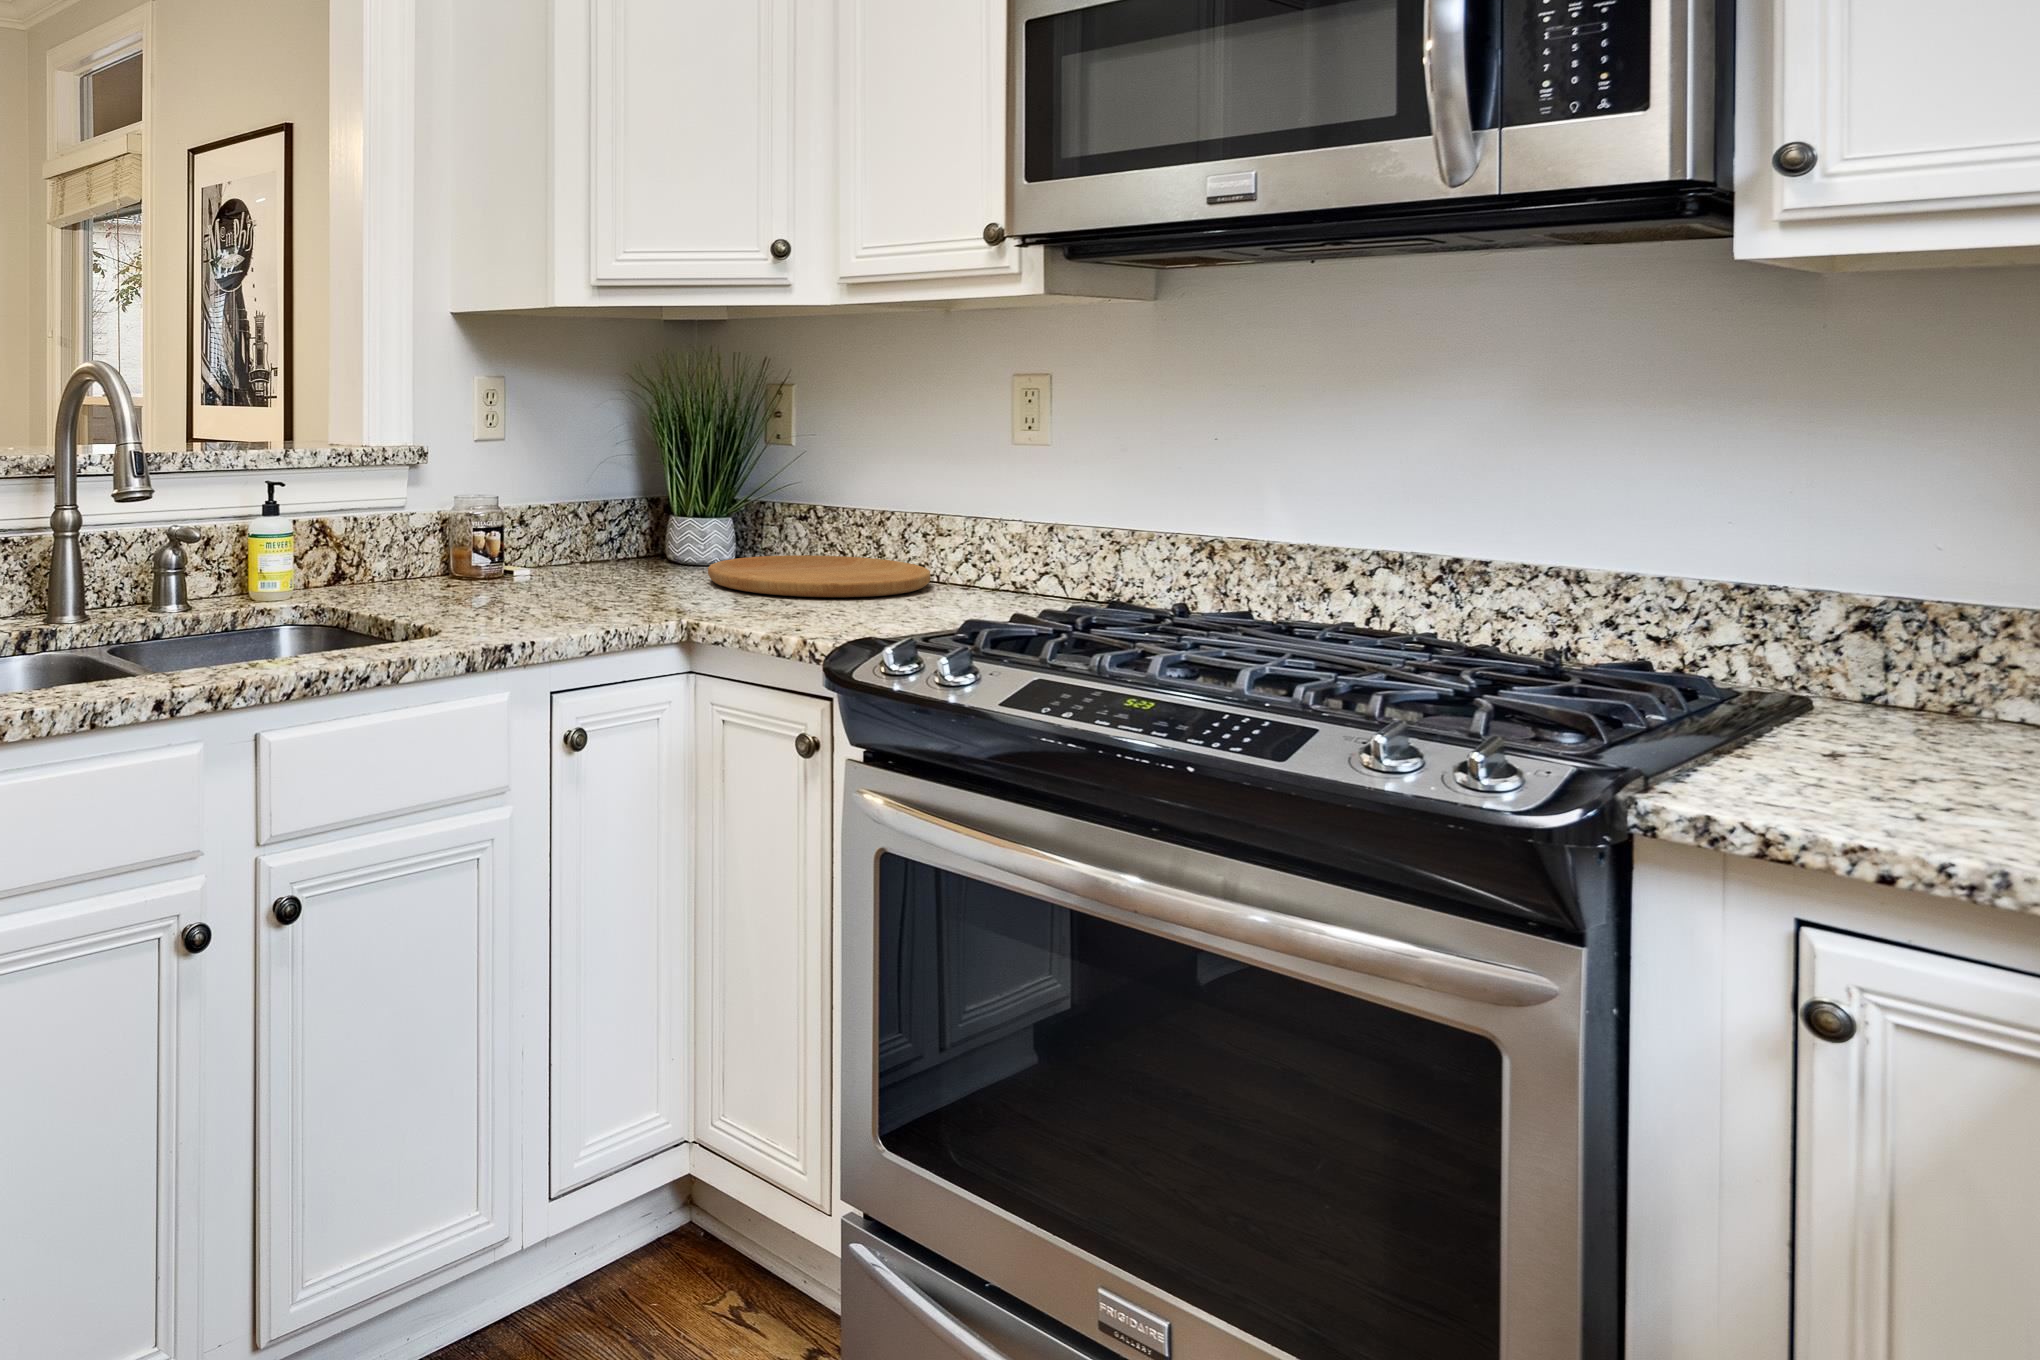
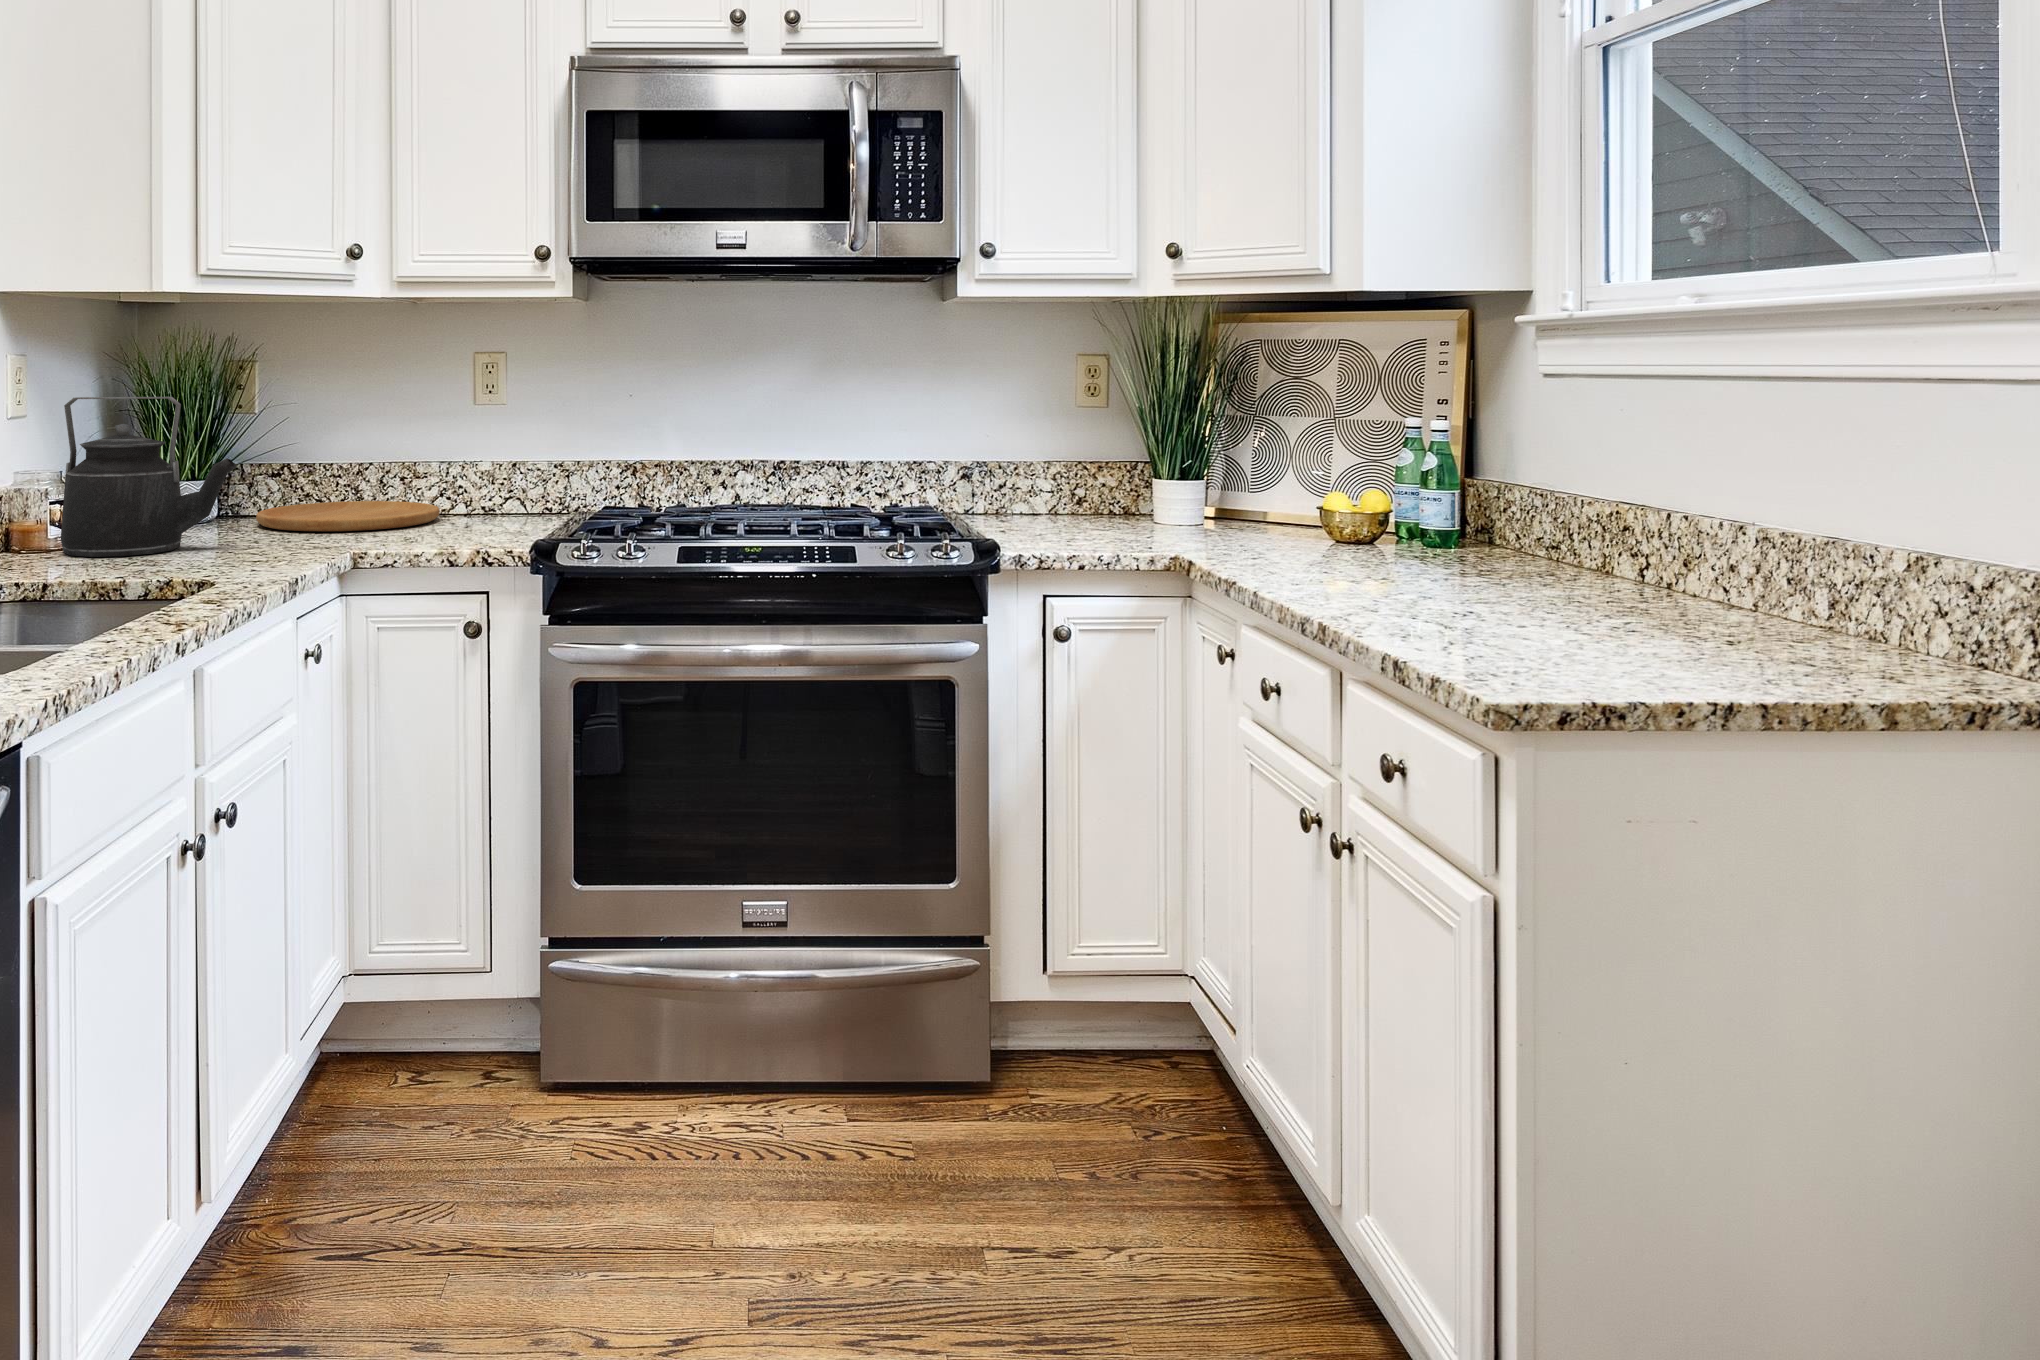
kettle: none [454,419,606,595] -> present [61,397,236,557]

